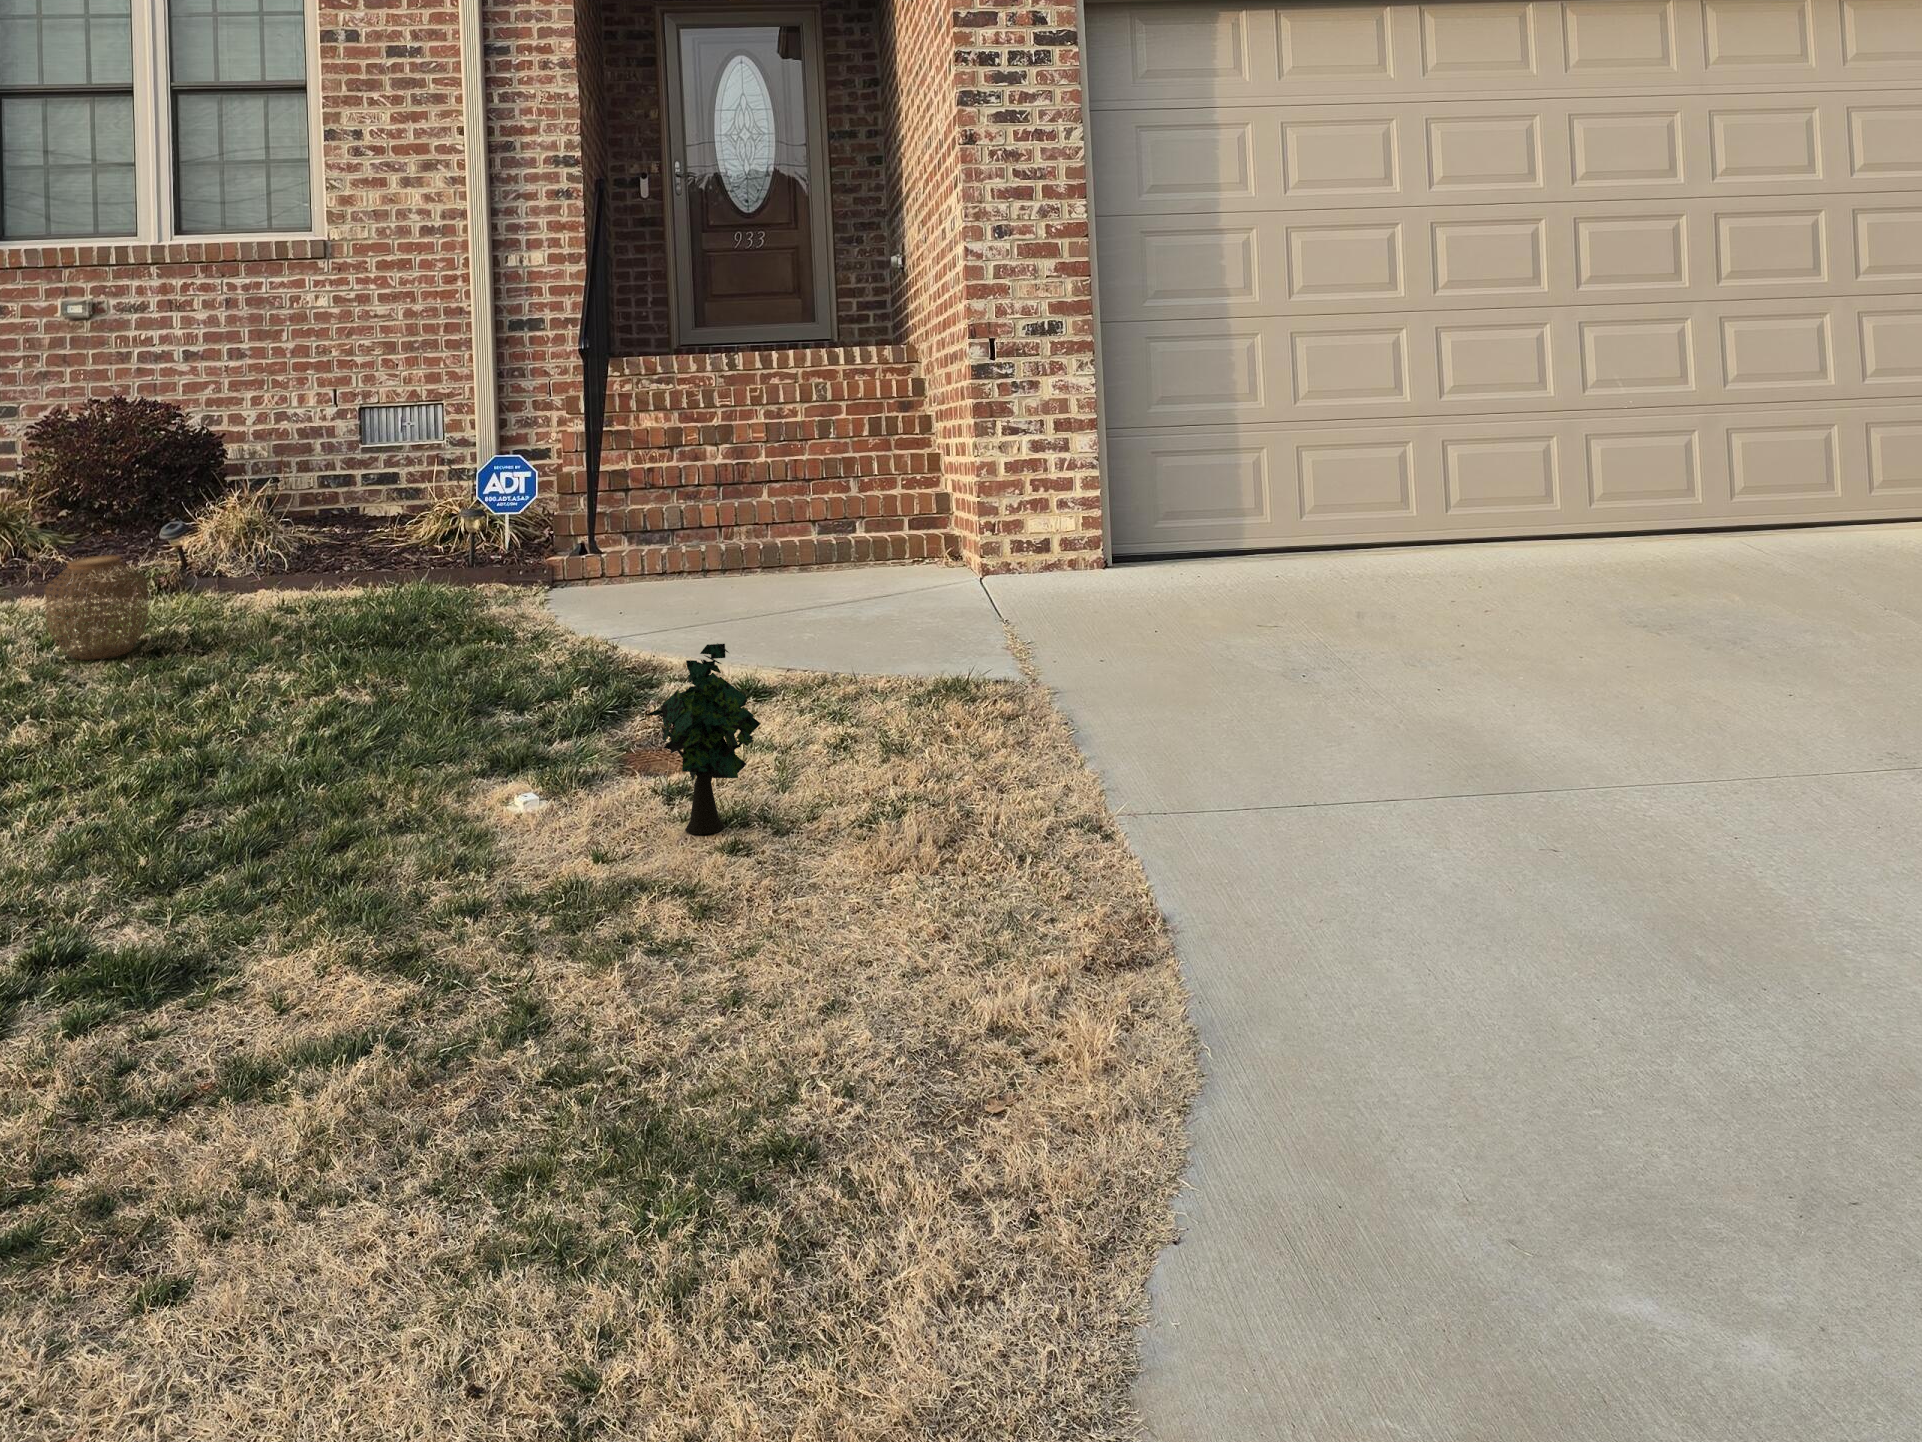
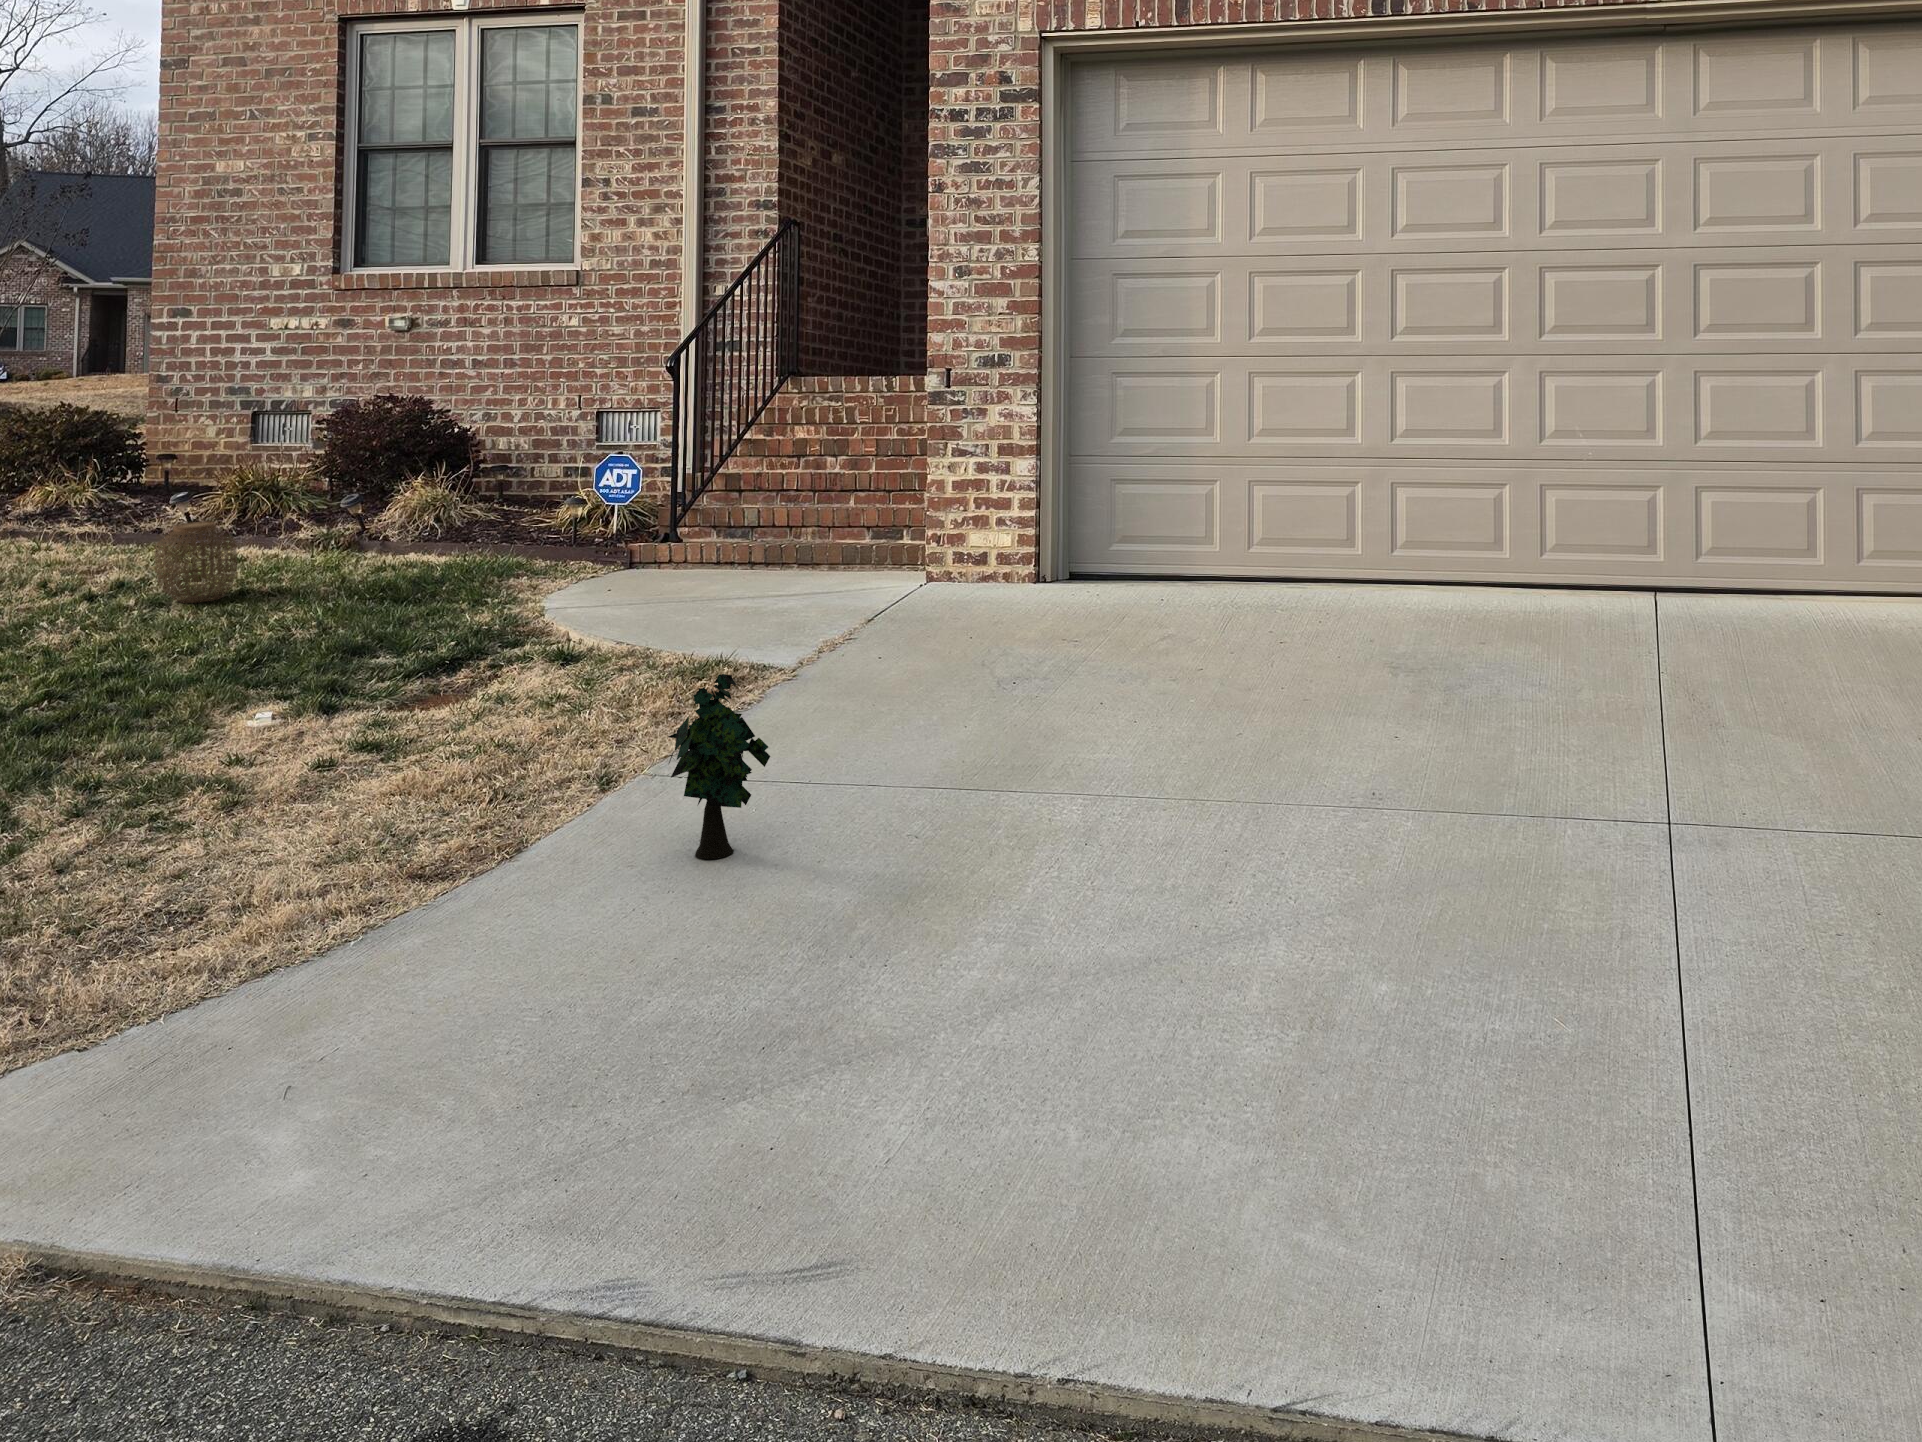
decorative plant: present [646,643,761,834] -> present [668,674,770,859]

